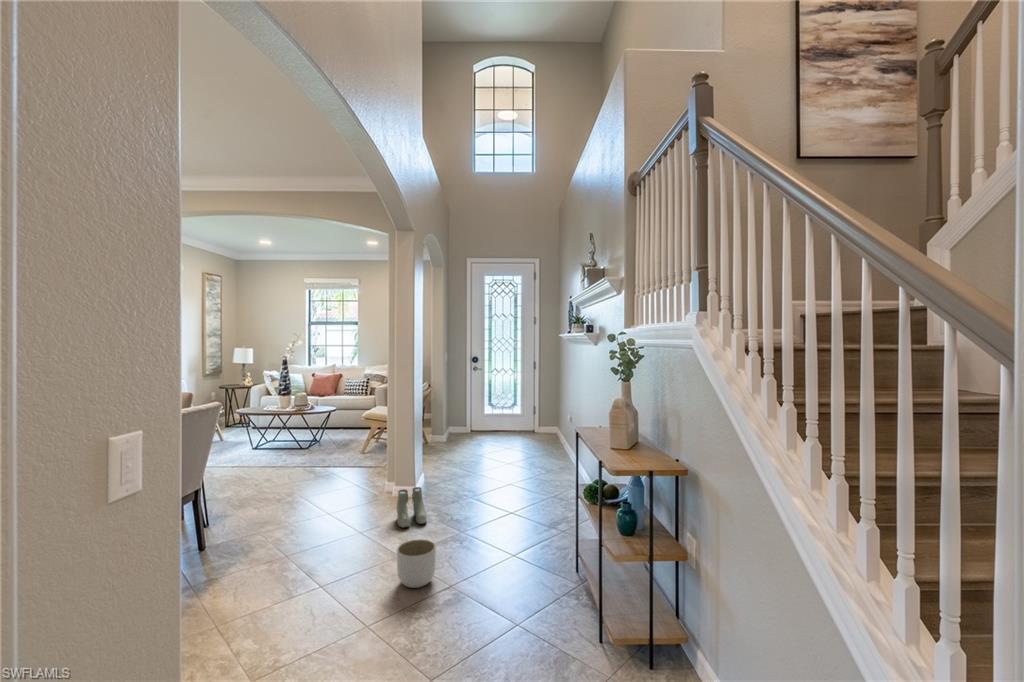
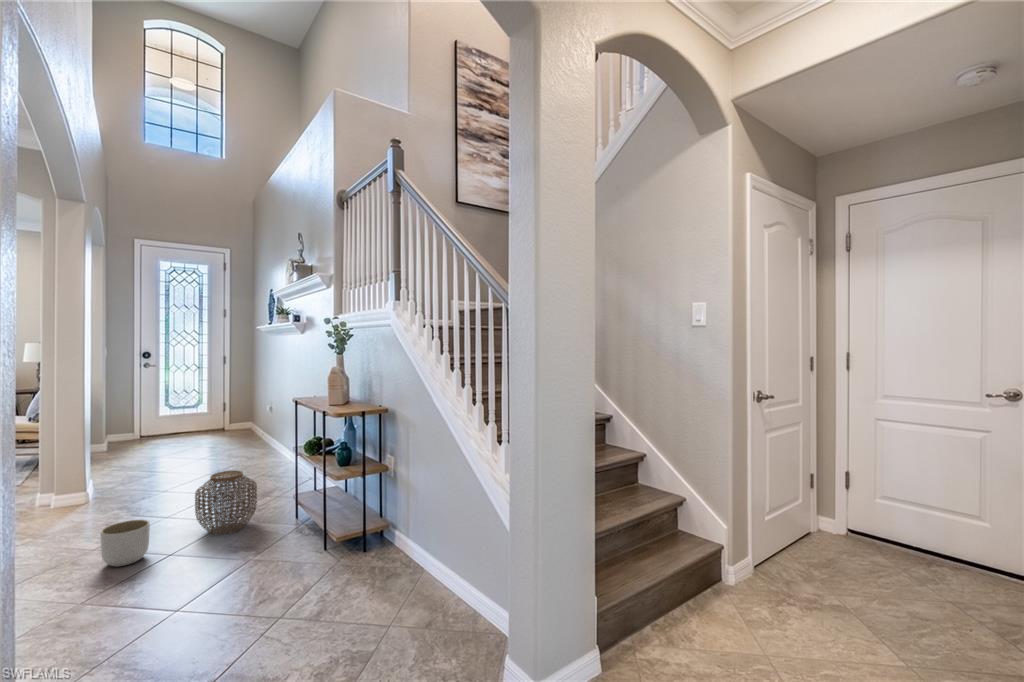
boots: present [397,487,427,528] -> none [70,485,115,529]
woven basket: none [478,501,536,573] -> present [195,470,257,535]

